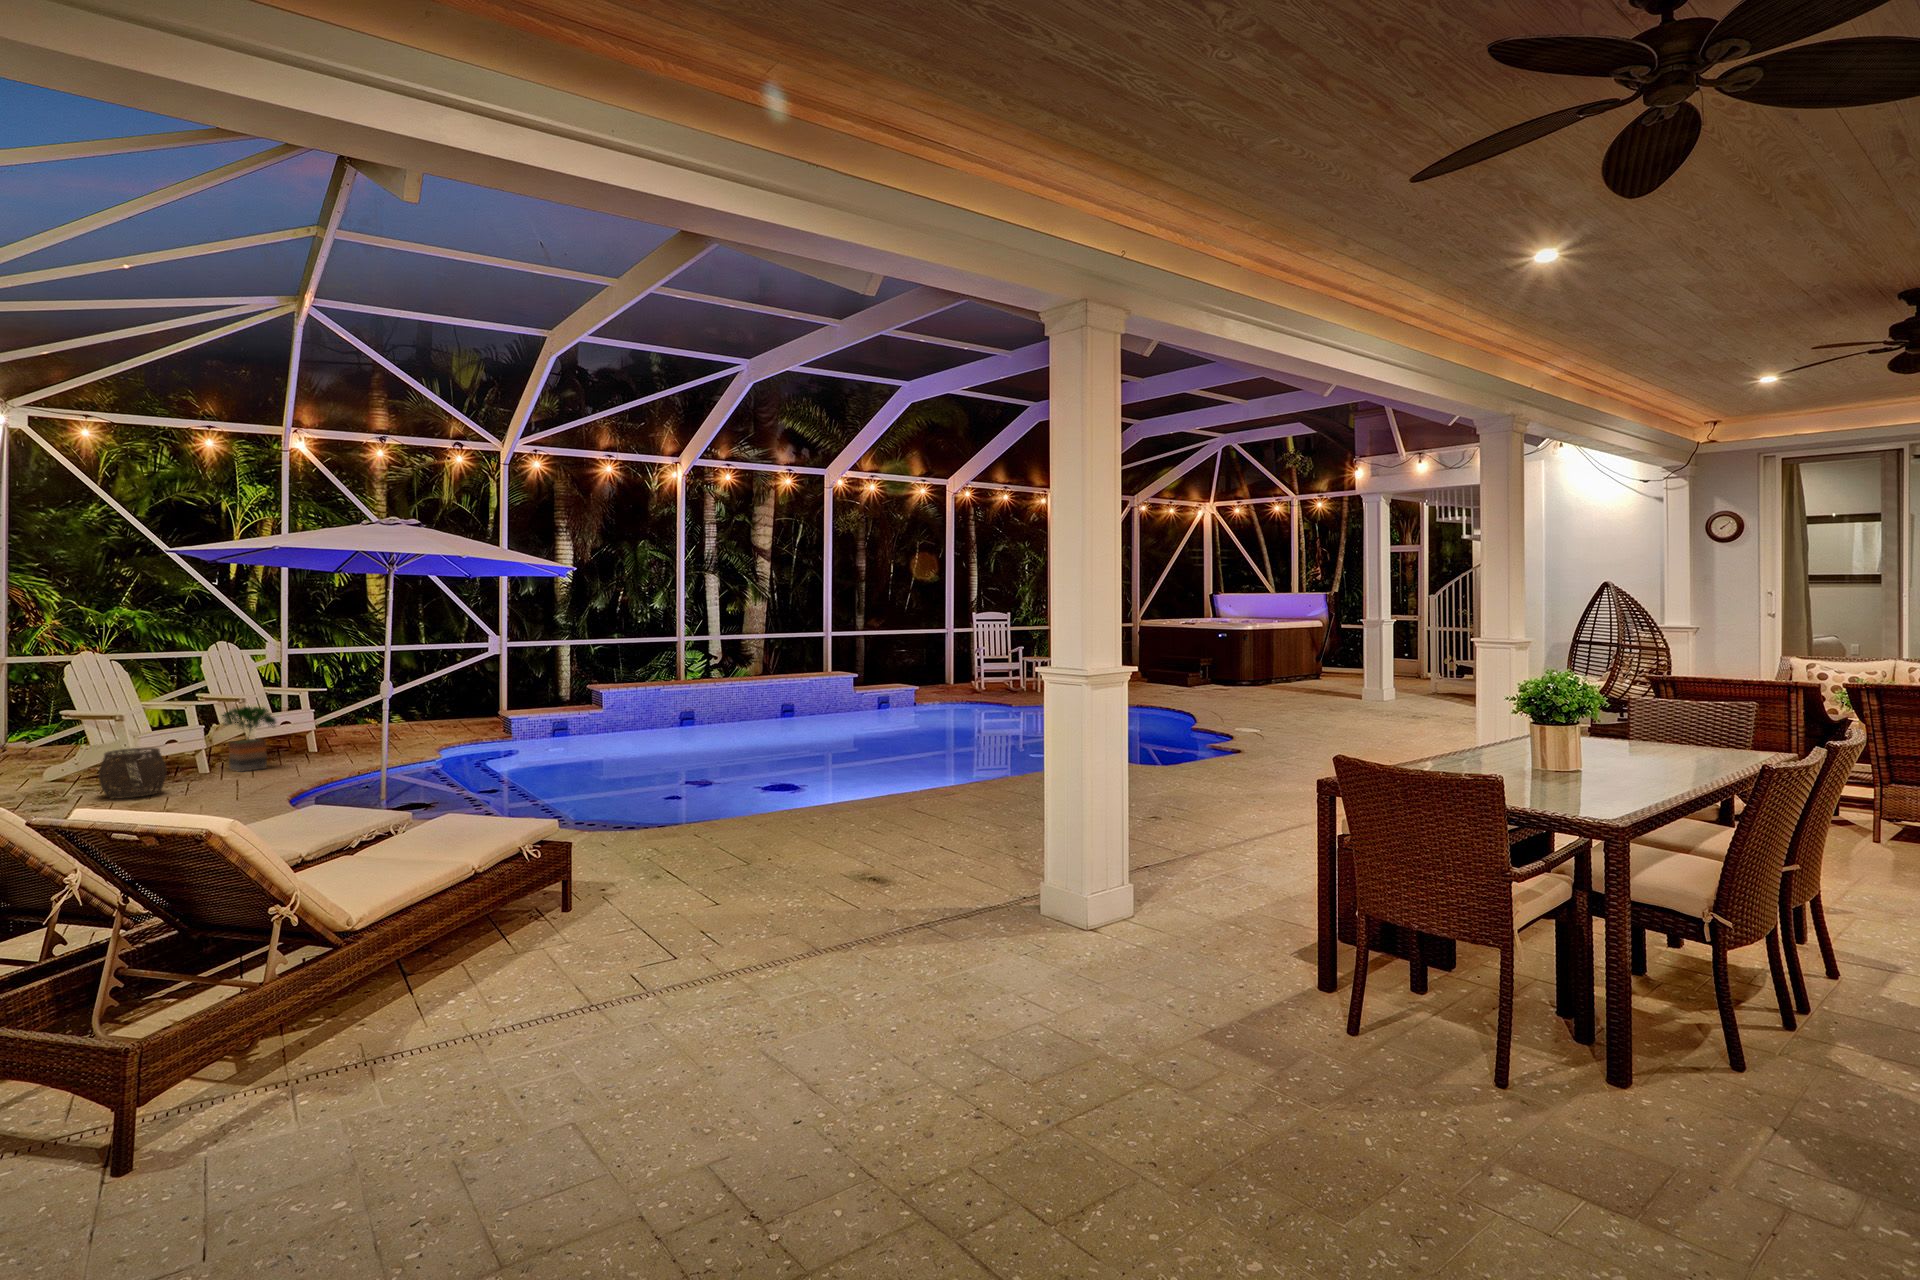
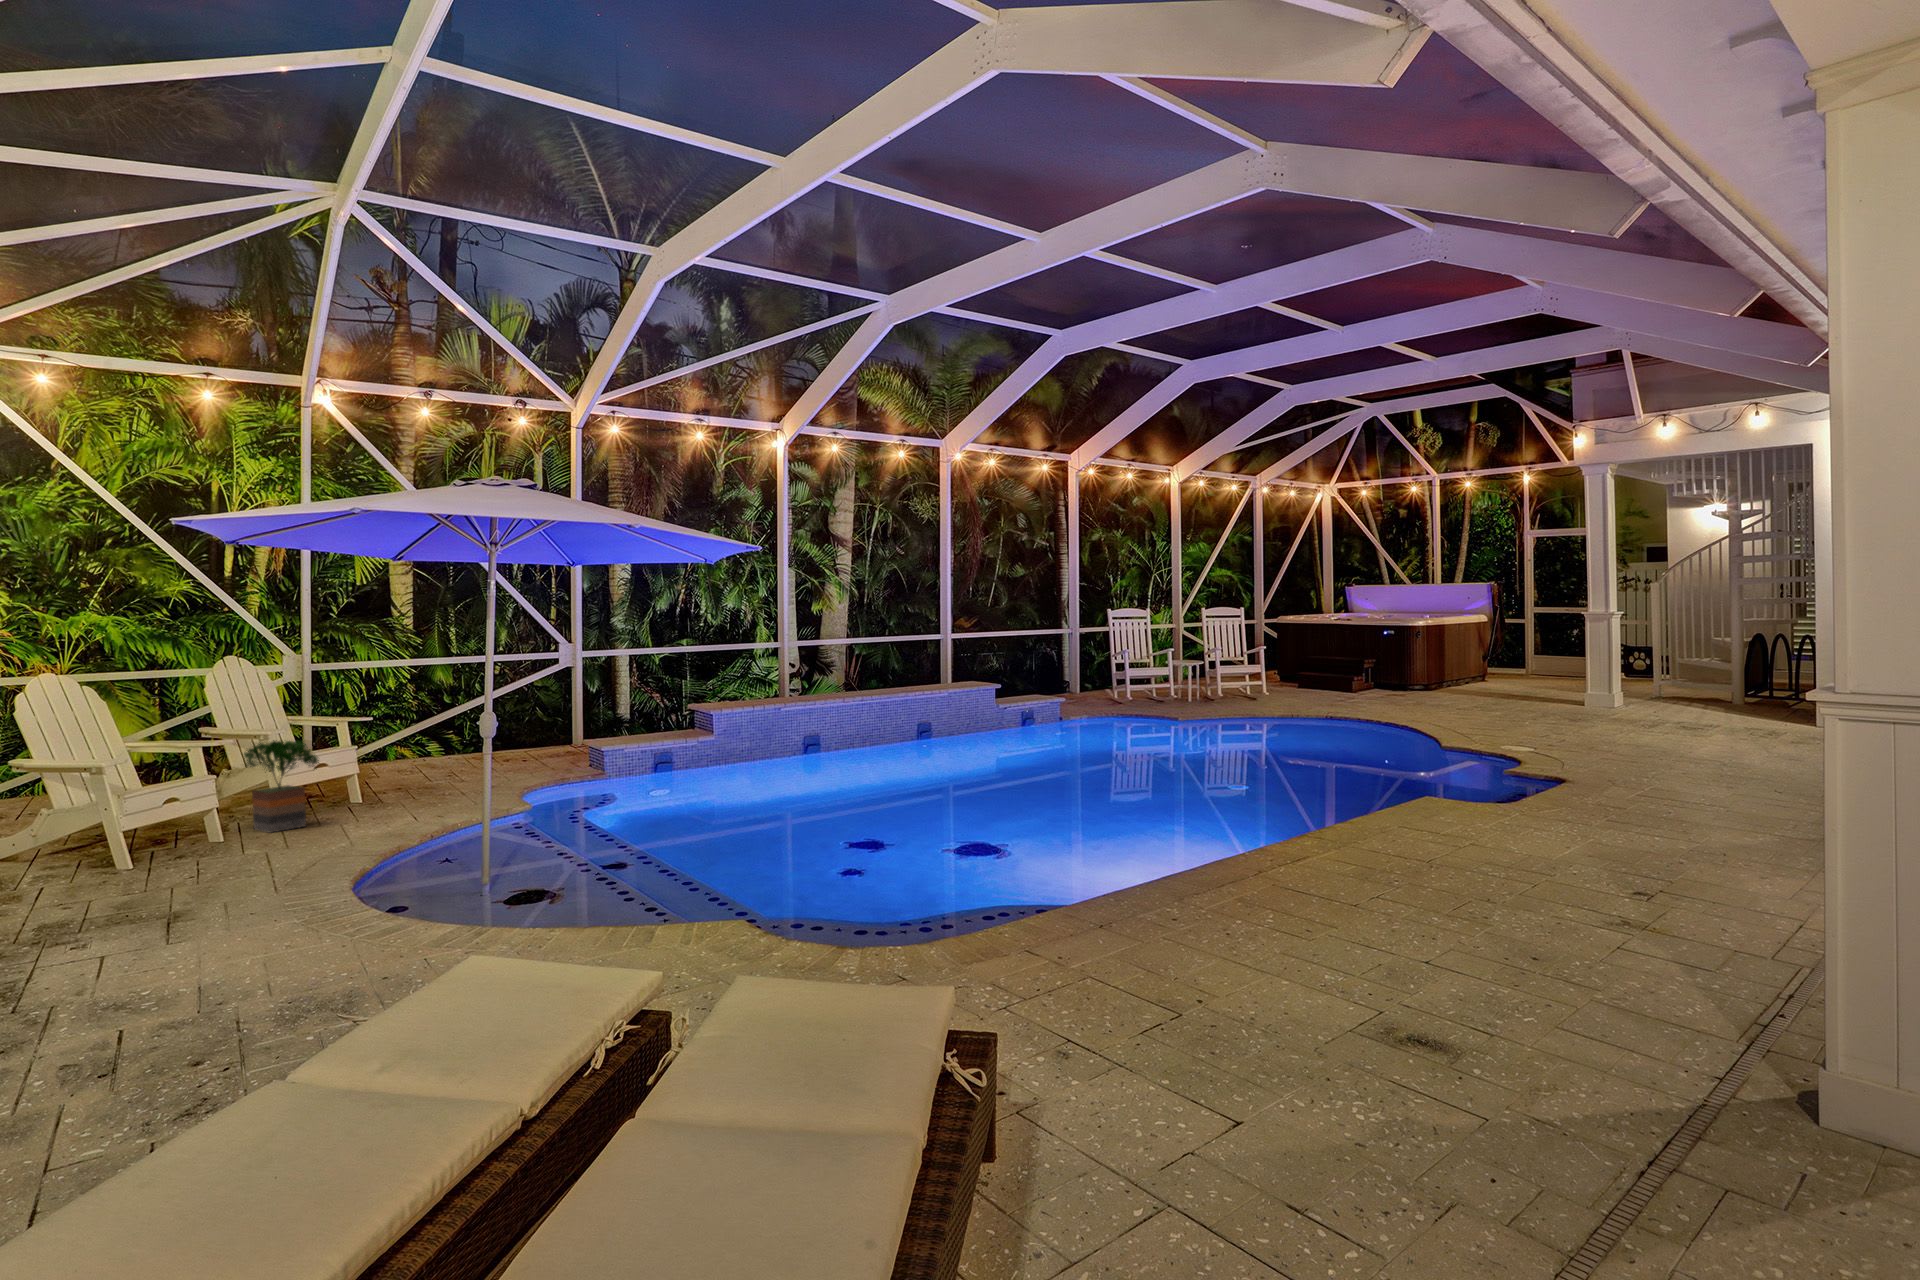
woven basket: present [99,747,166,799] -> none [75,802,178,881]

